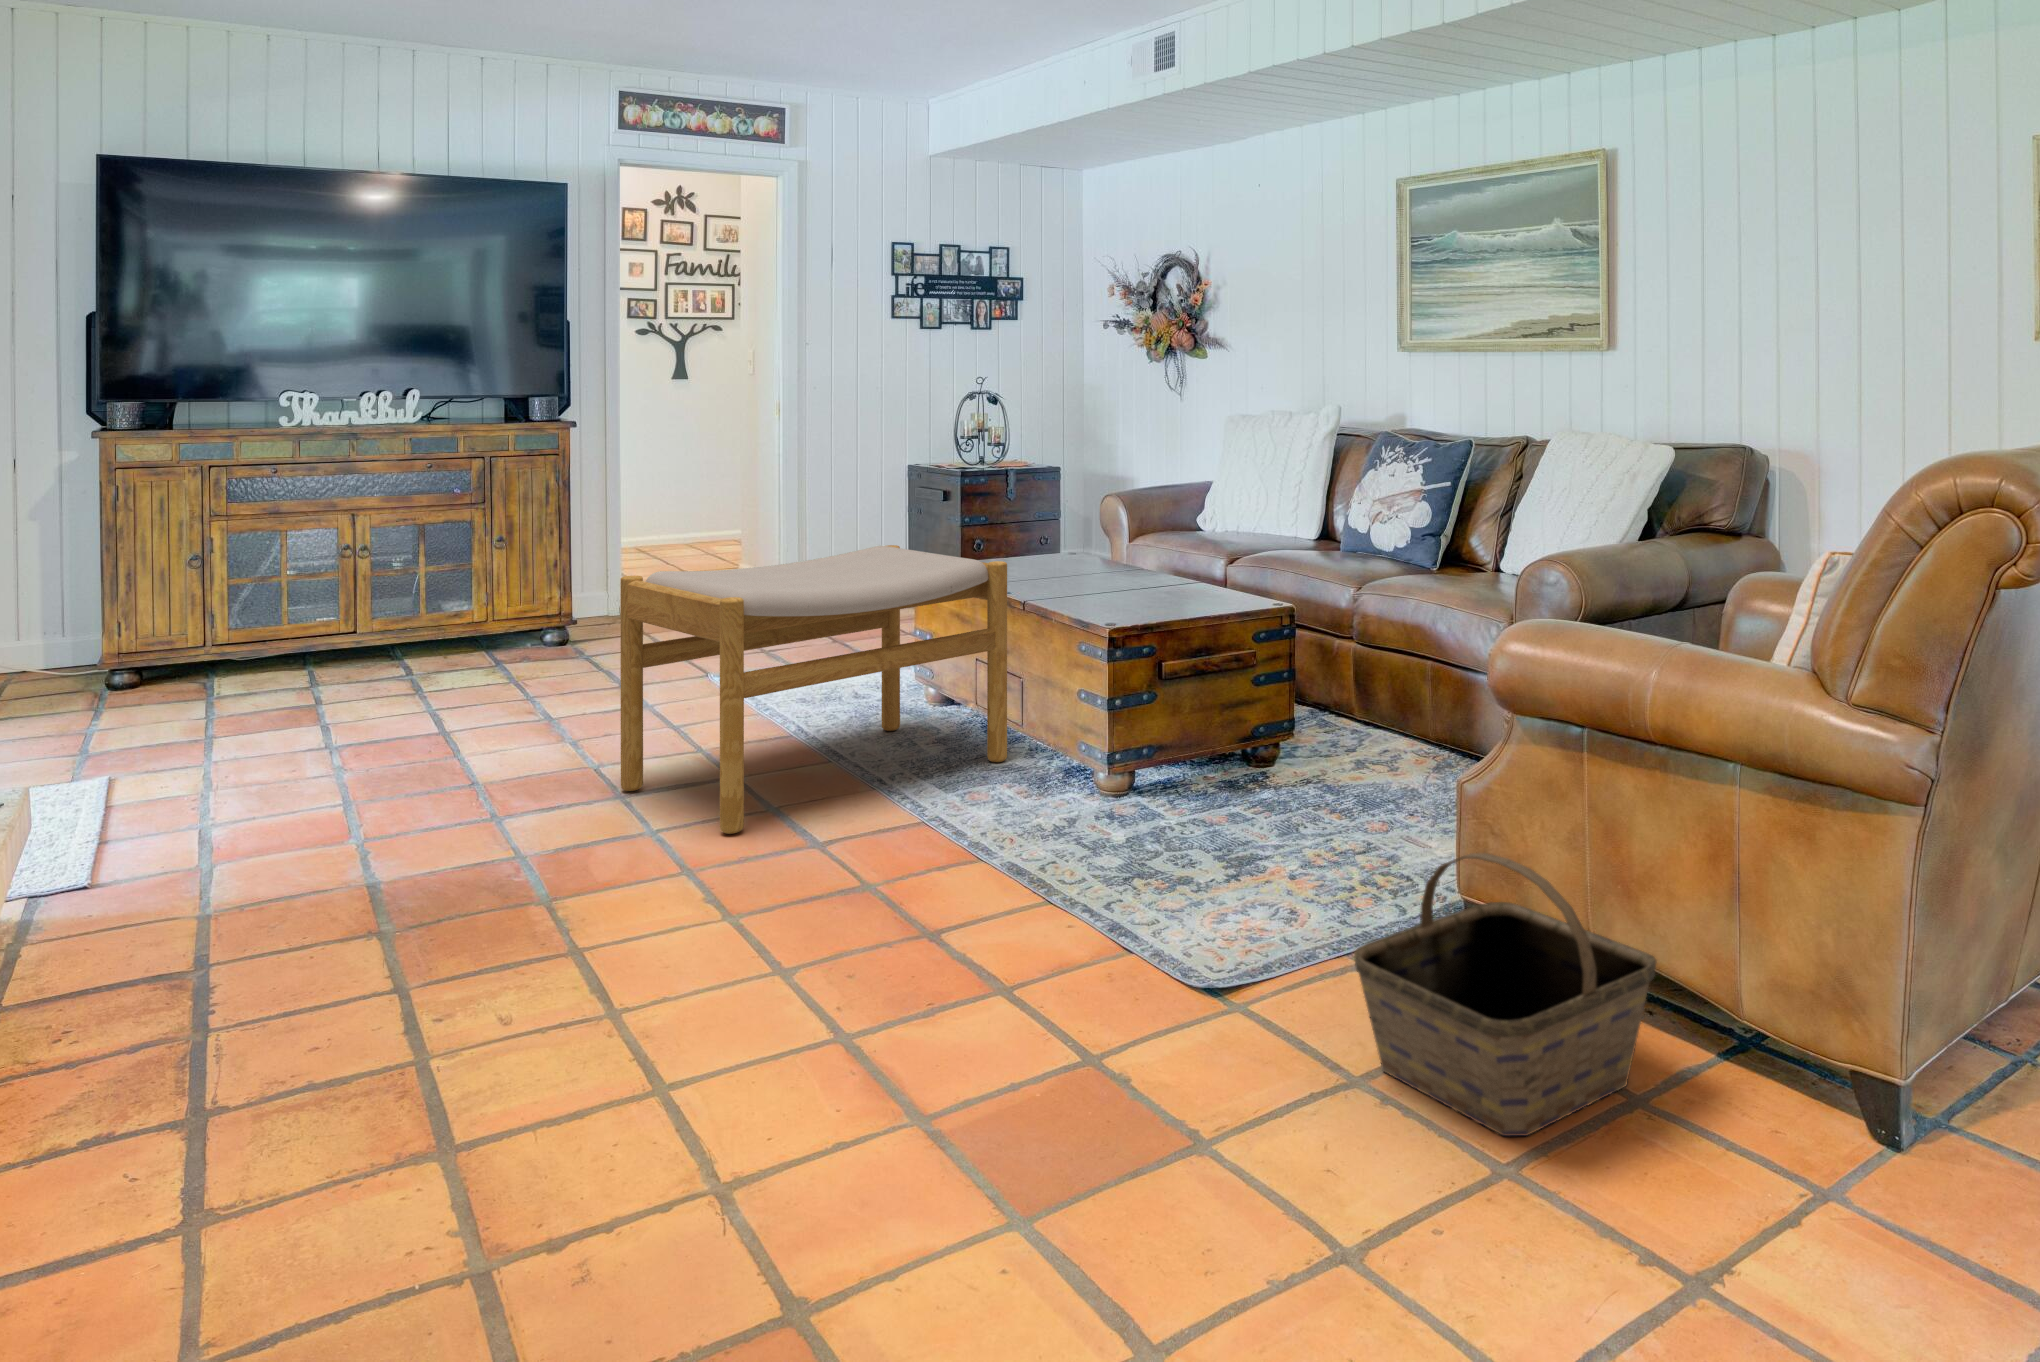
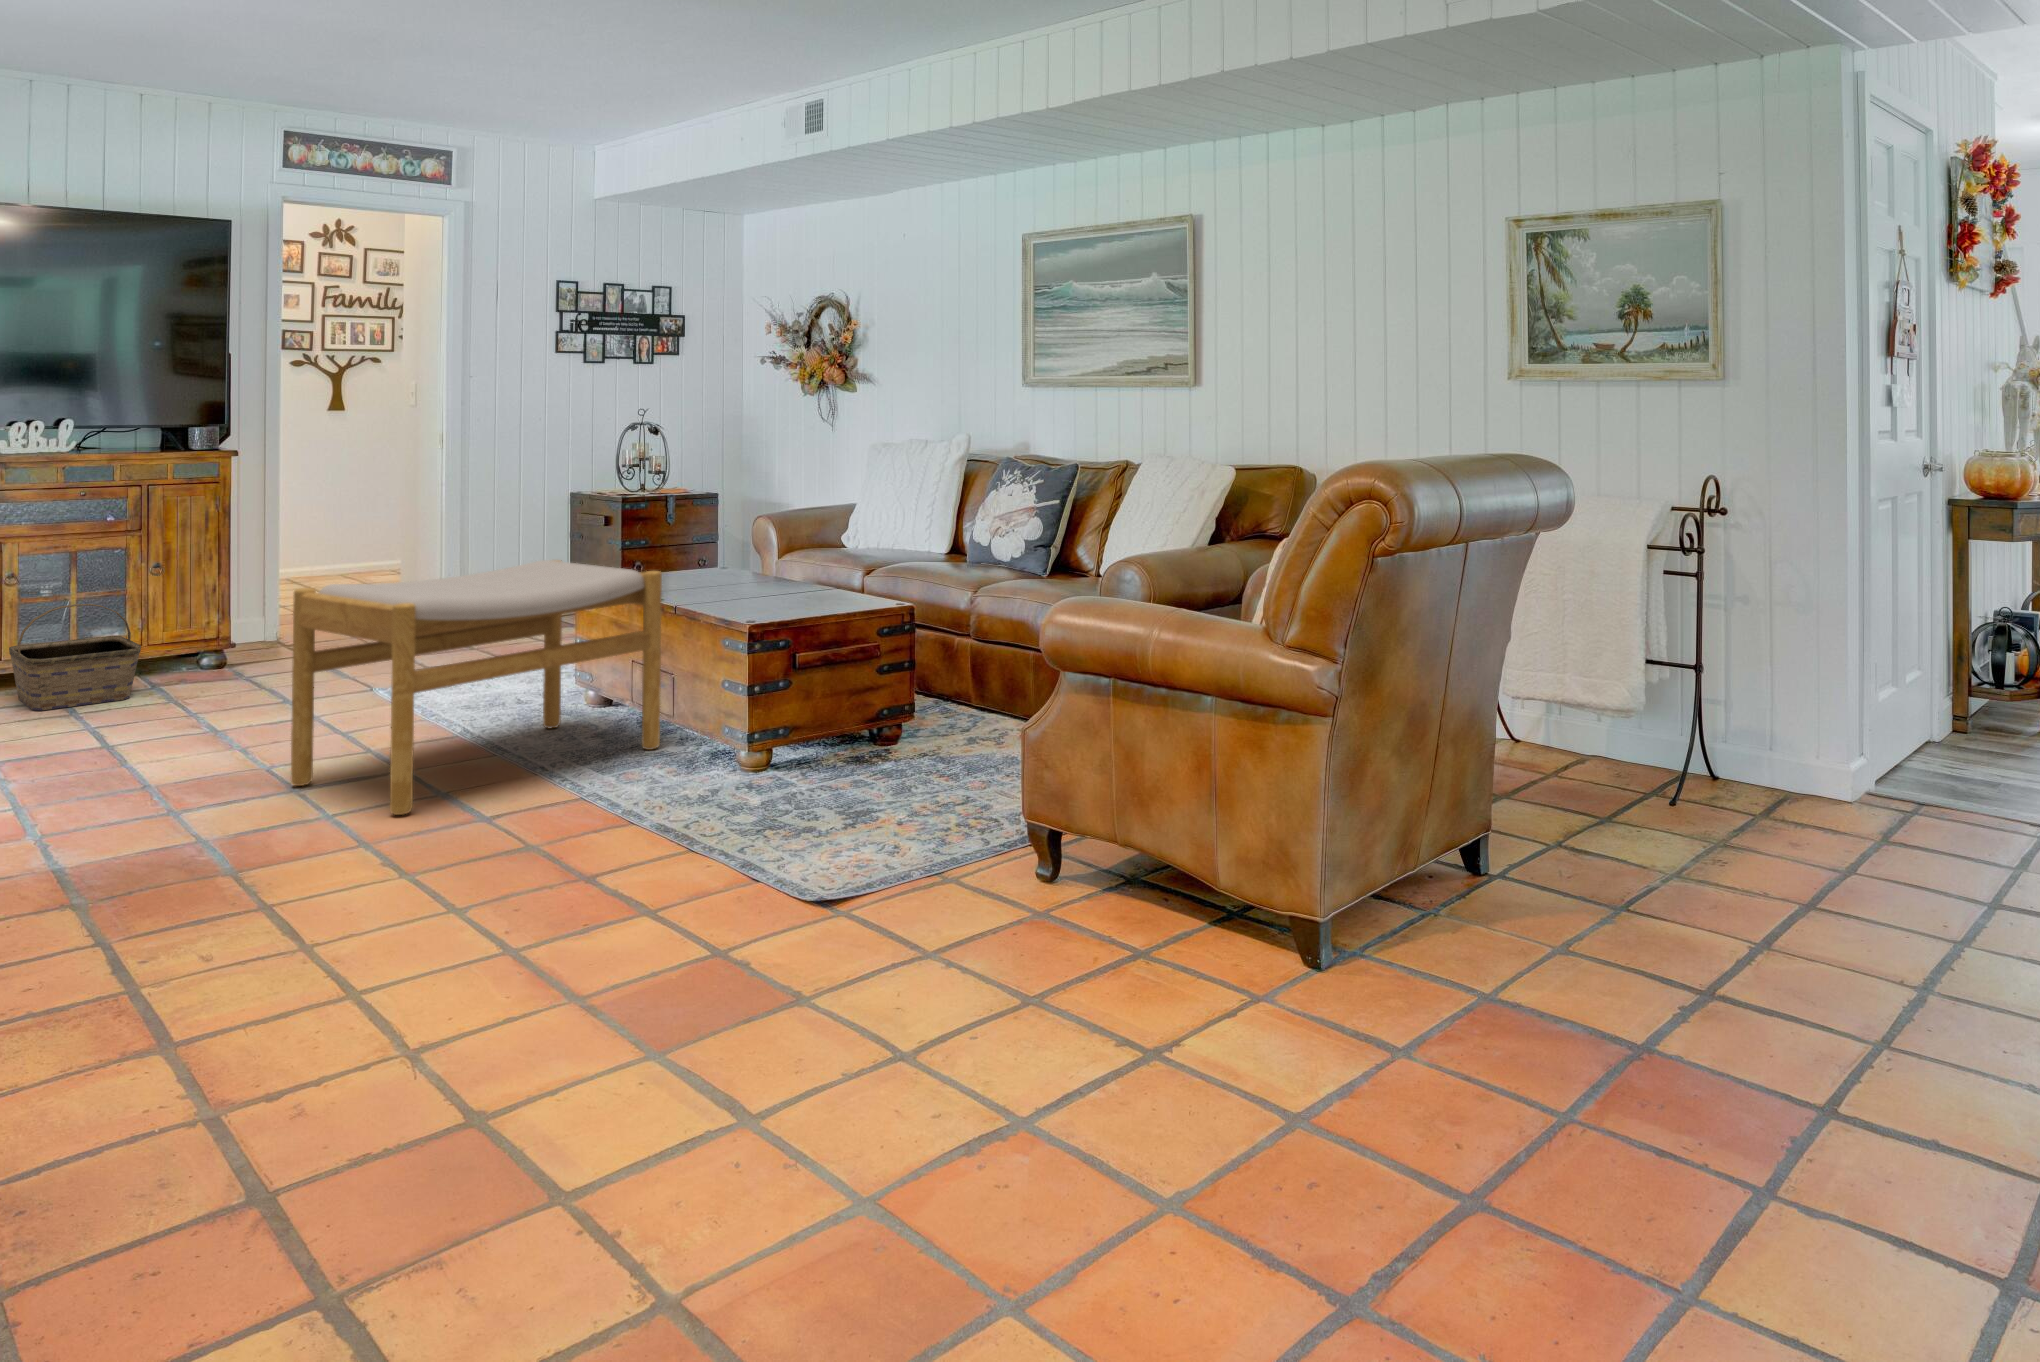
basket: present [1354,853,1657,1136] -> present [9,604,141,711]

